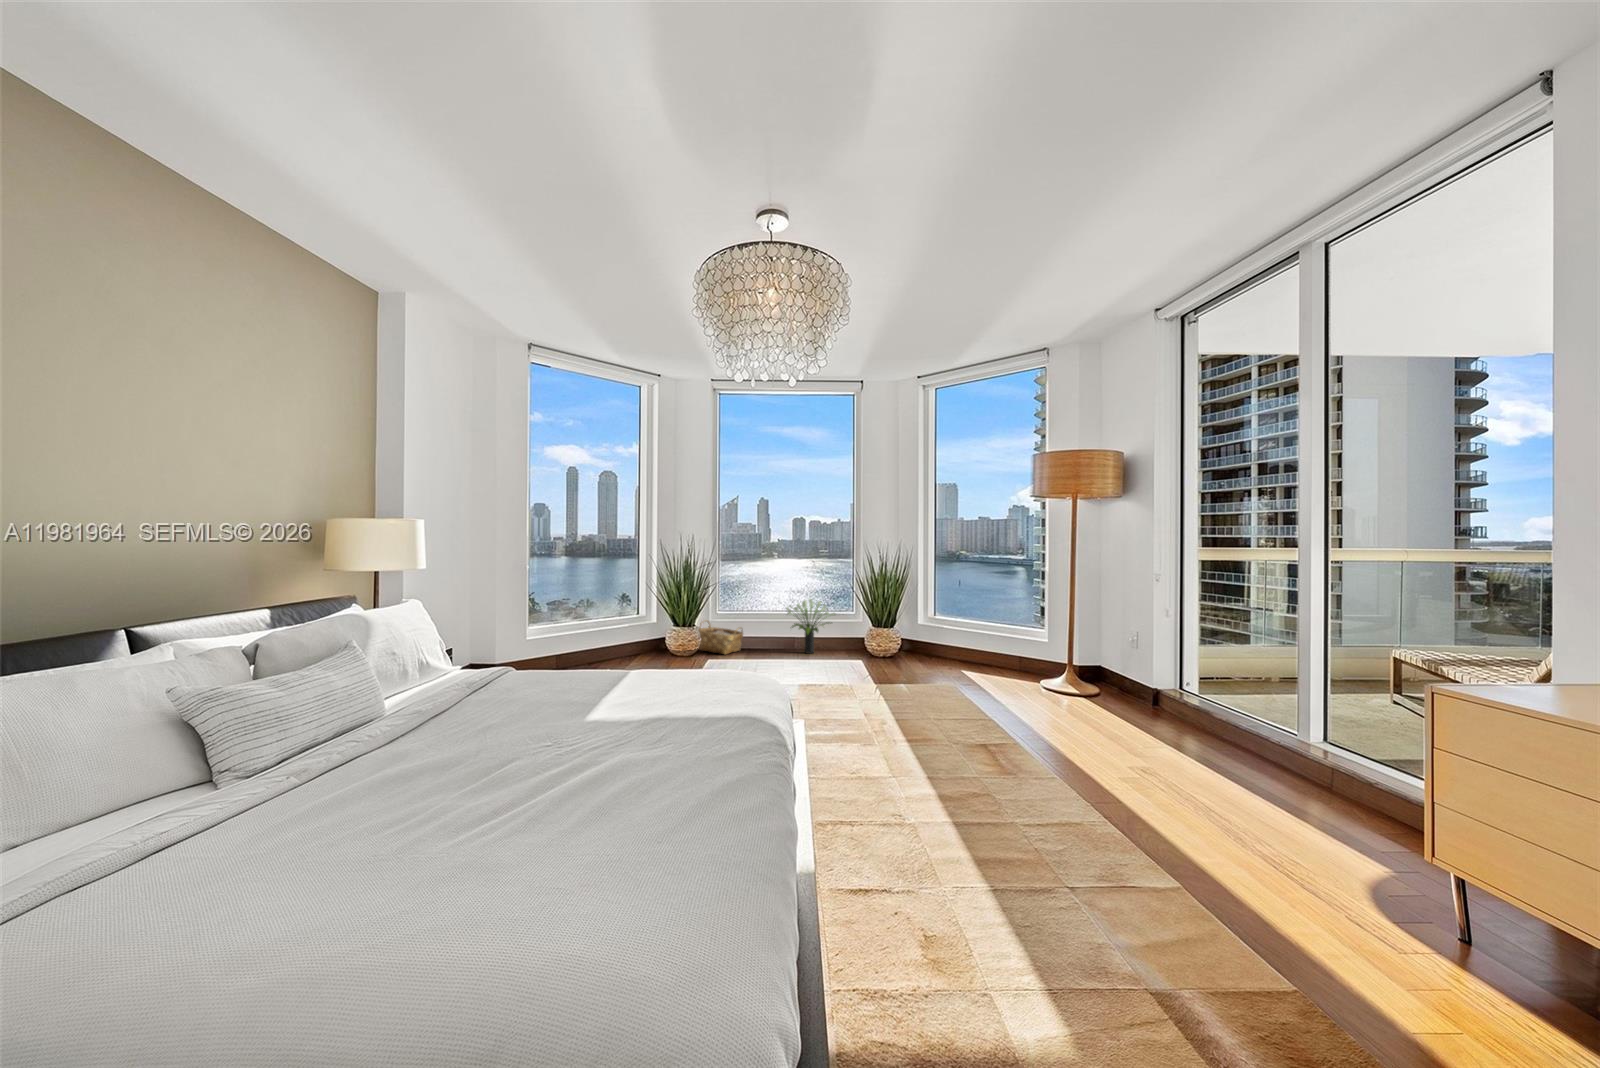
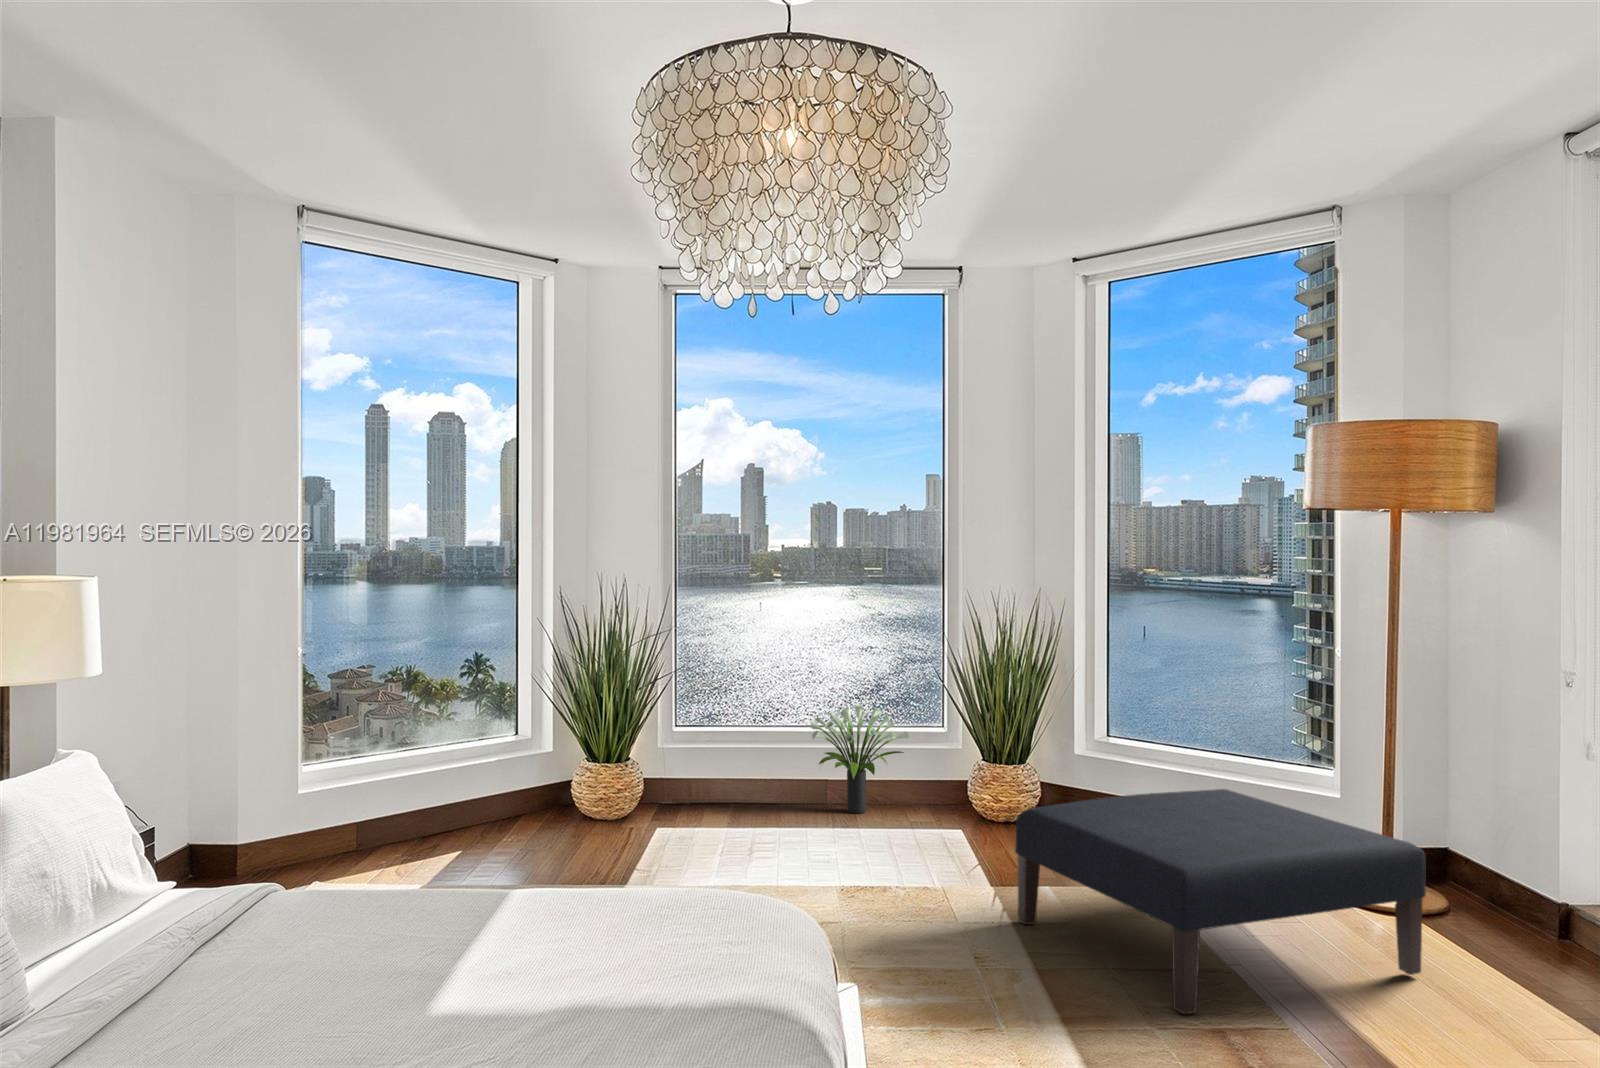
woven basket: present [698,620,743,654] -> none [636,746,726,818]
ottoman: none [885,633,1084,731] -> present [1015,789,1426,1014]

